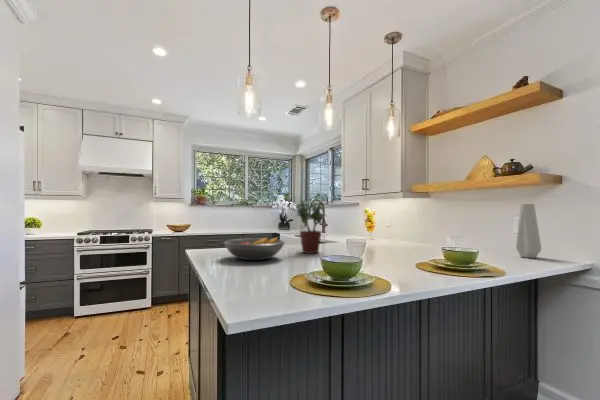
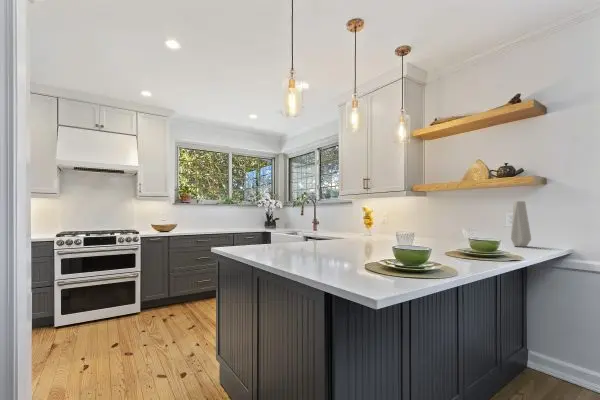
potted plant: present [297,201,324,253] -> none [324,198,354,248]
fruit bowl: present [224,237,284,260] -> none [269,232,325,254]

